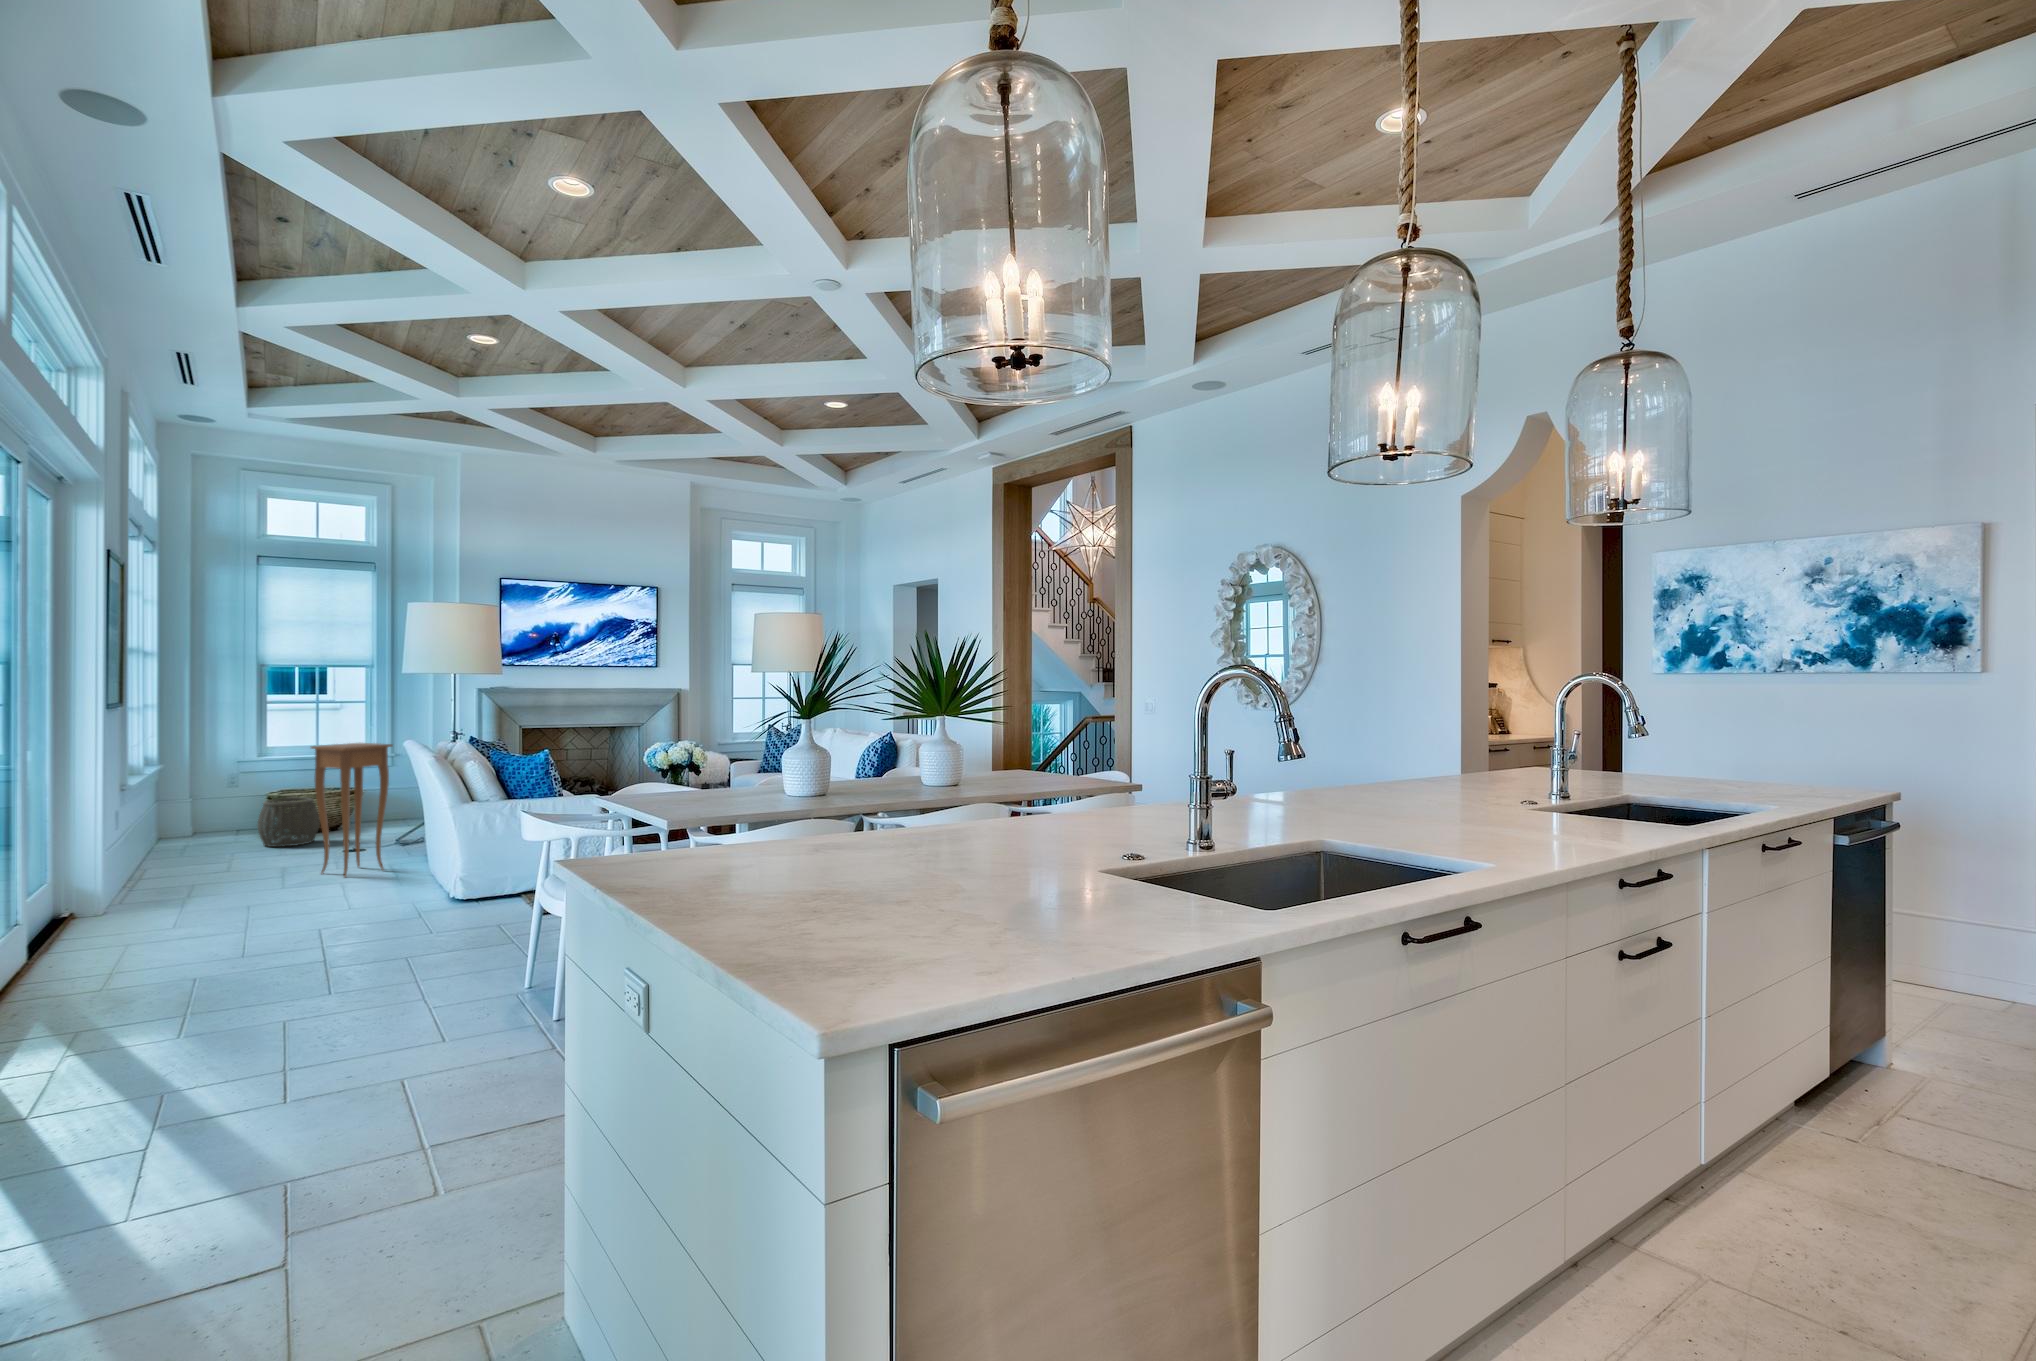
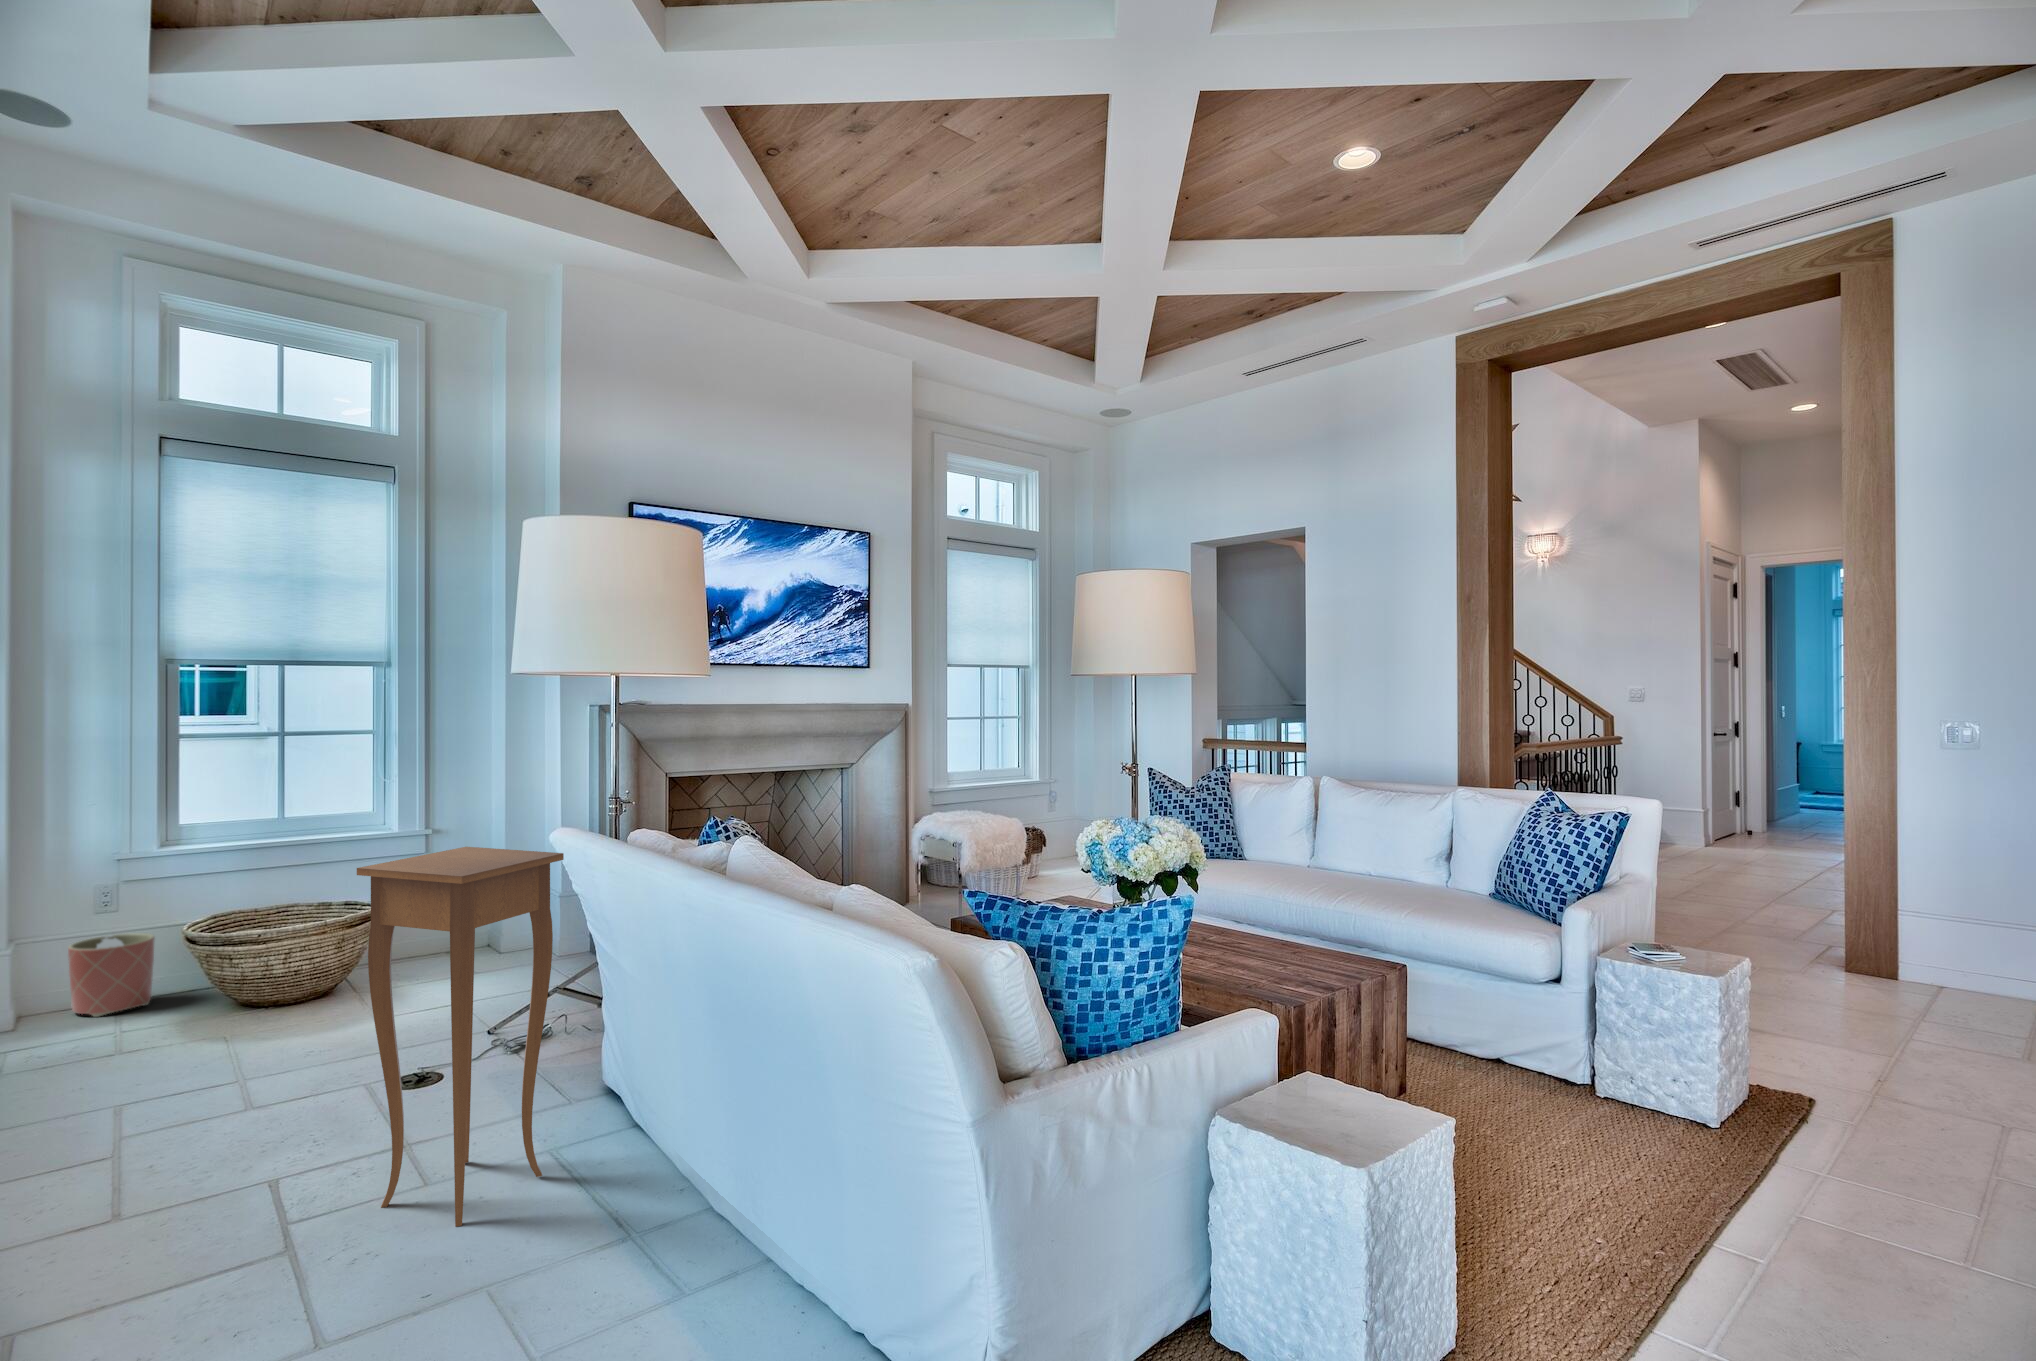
planter: none [216,797,256,833] -> present [68,933,155,1017]
woven basket: present [258,798,320,847] -> none [171,946,313,1071]

